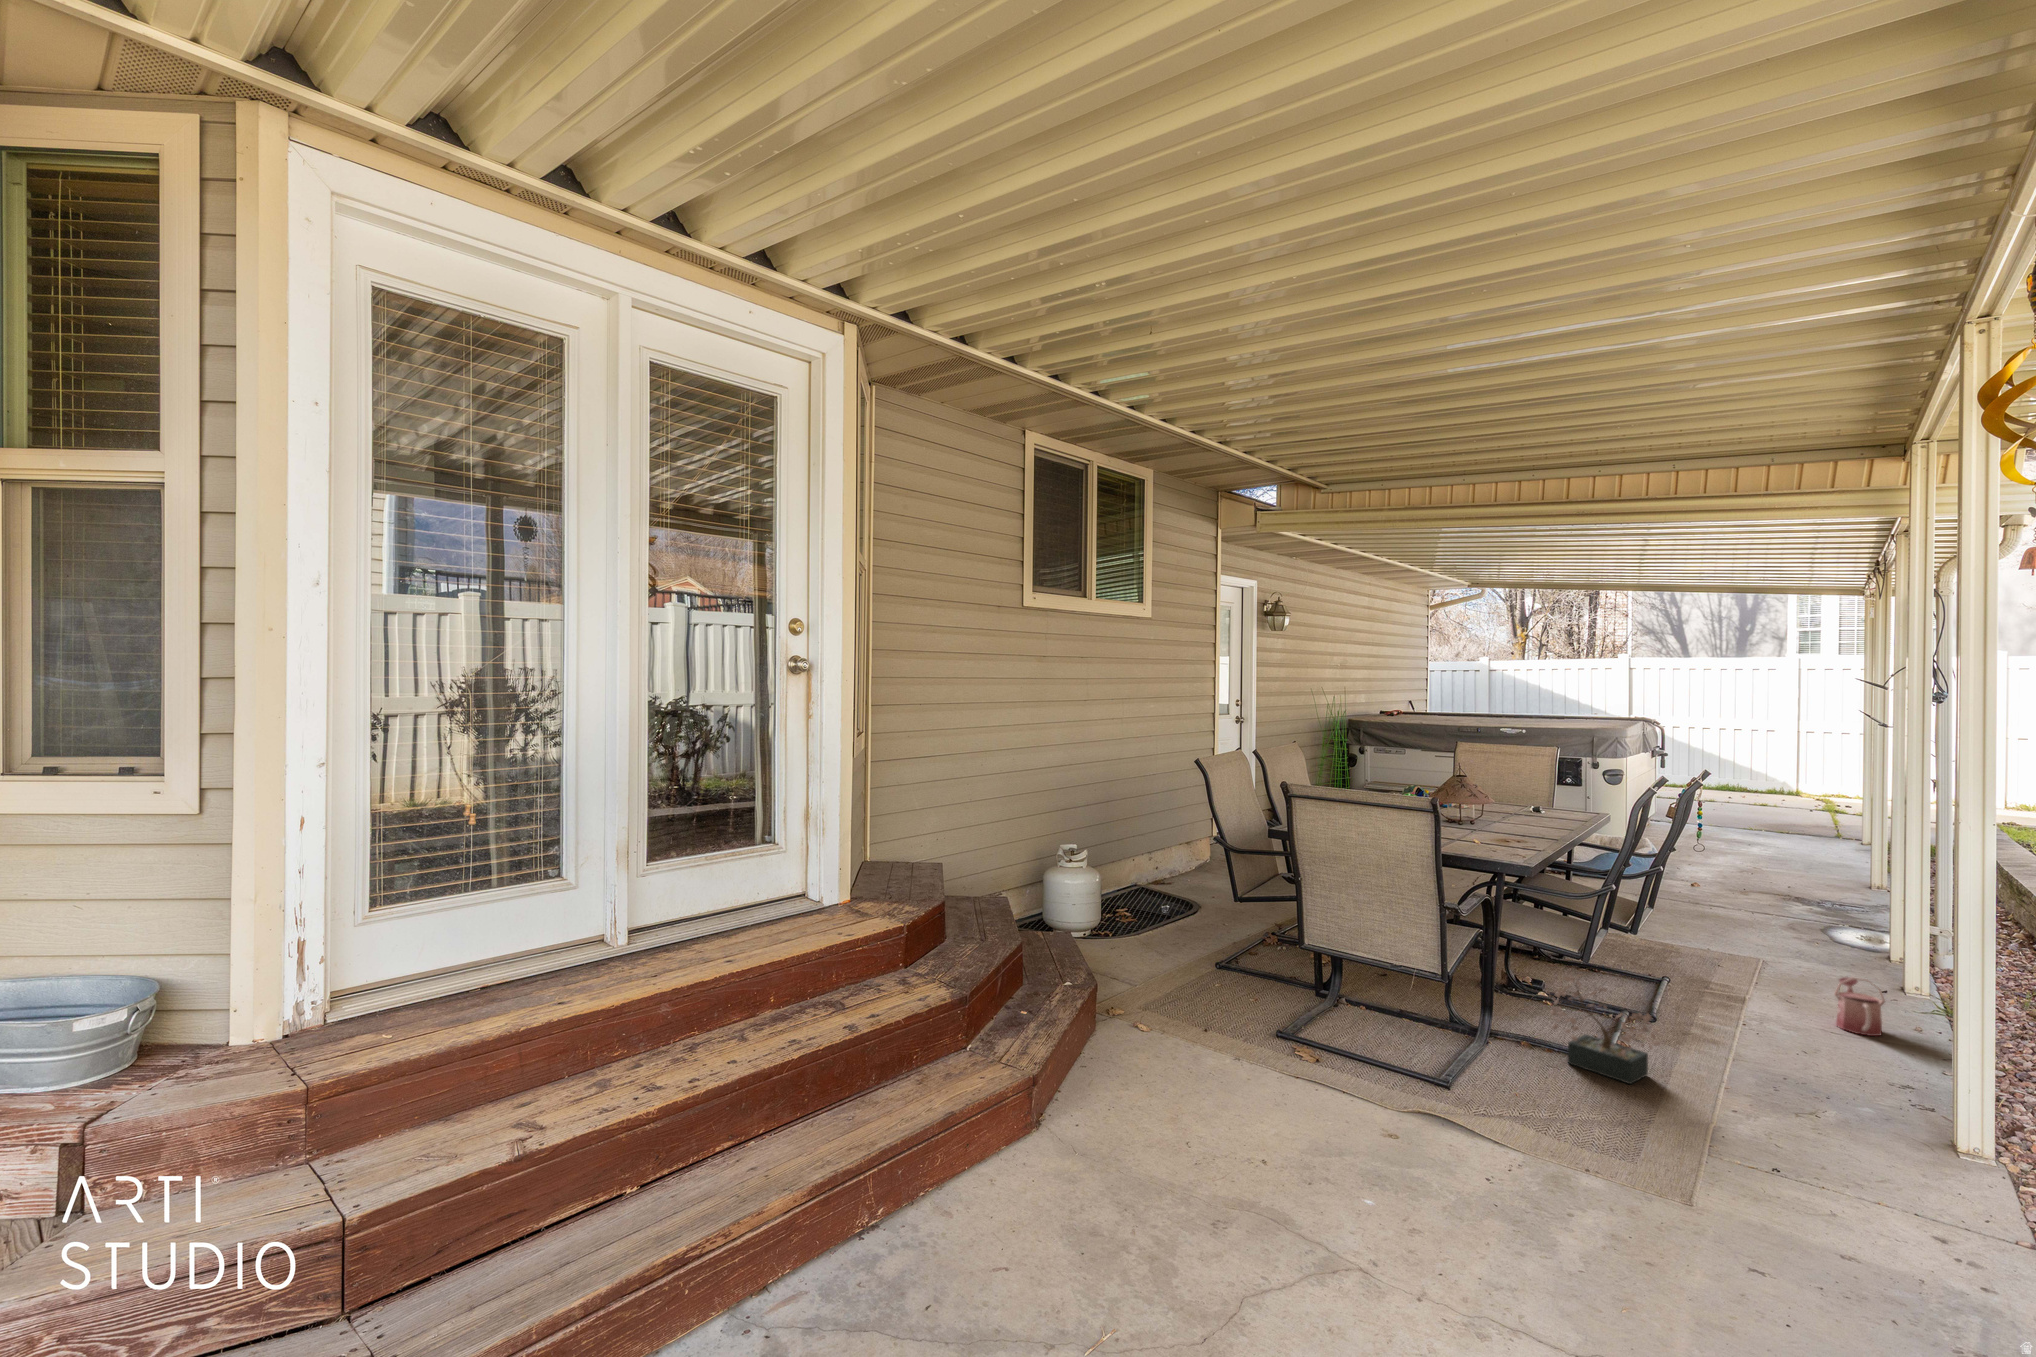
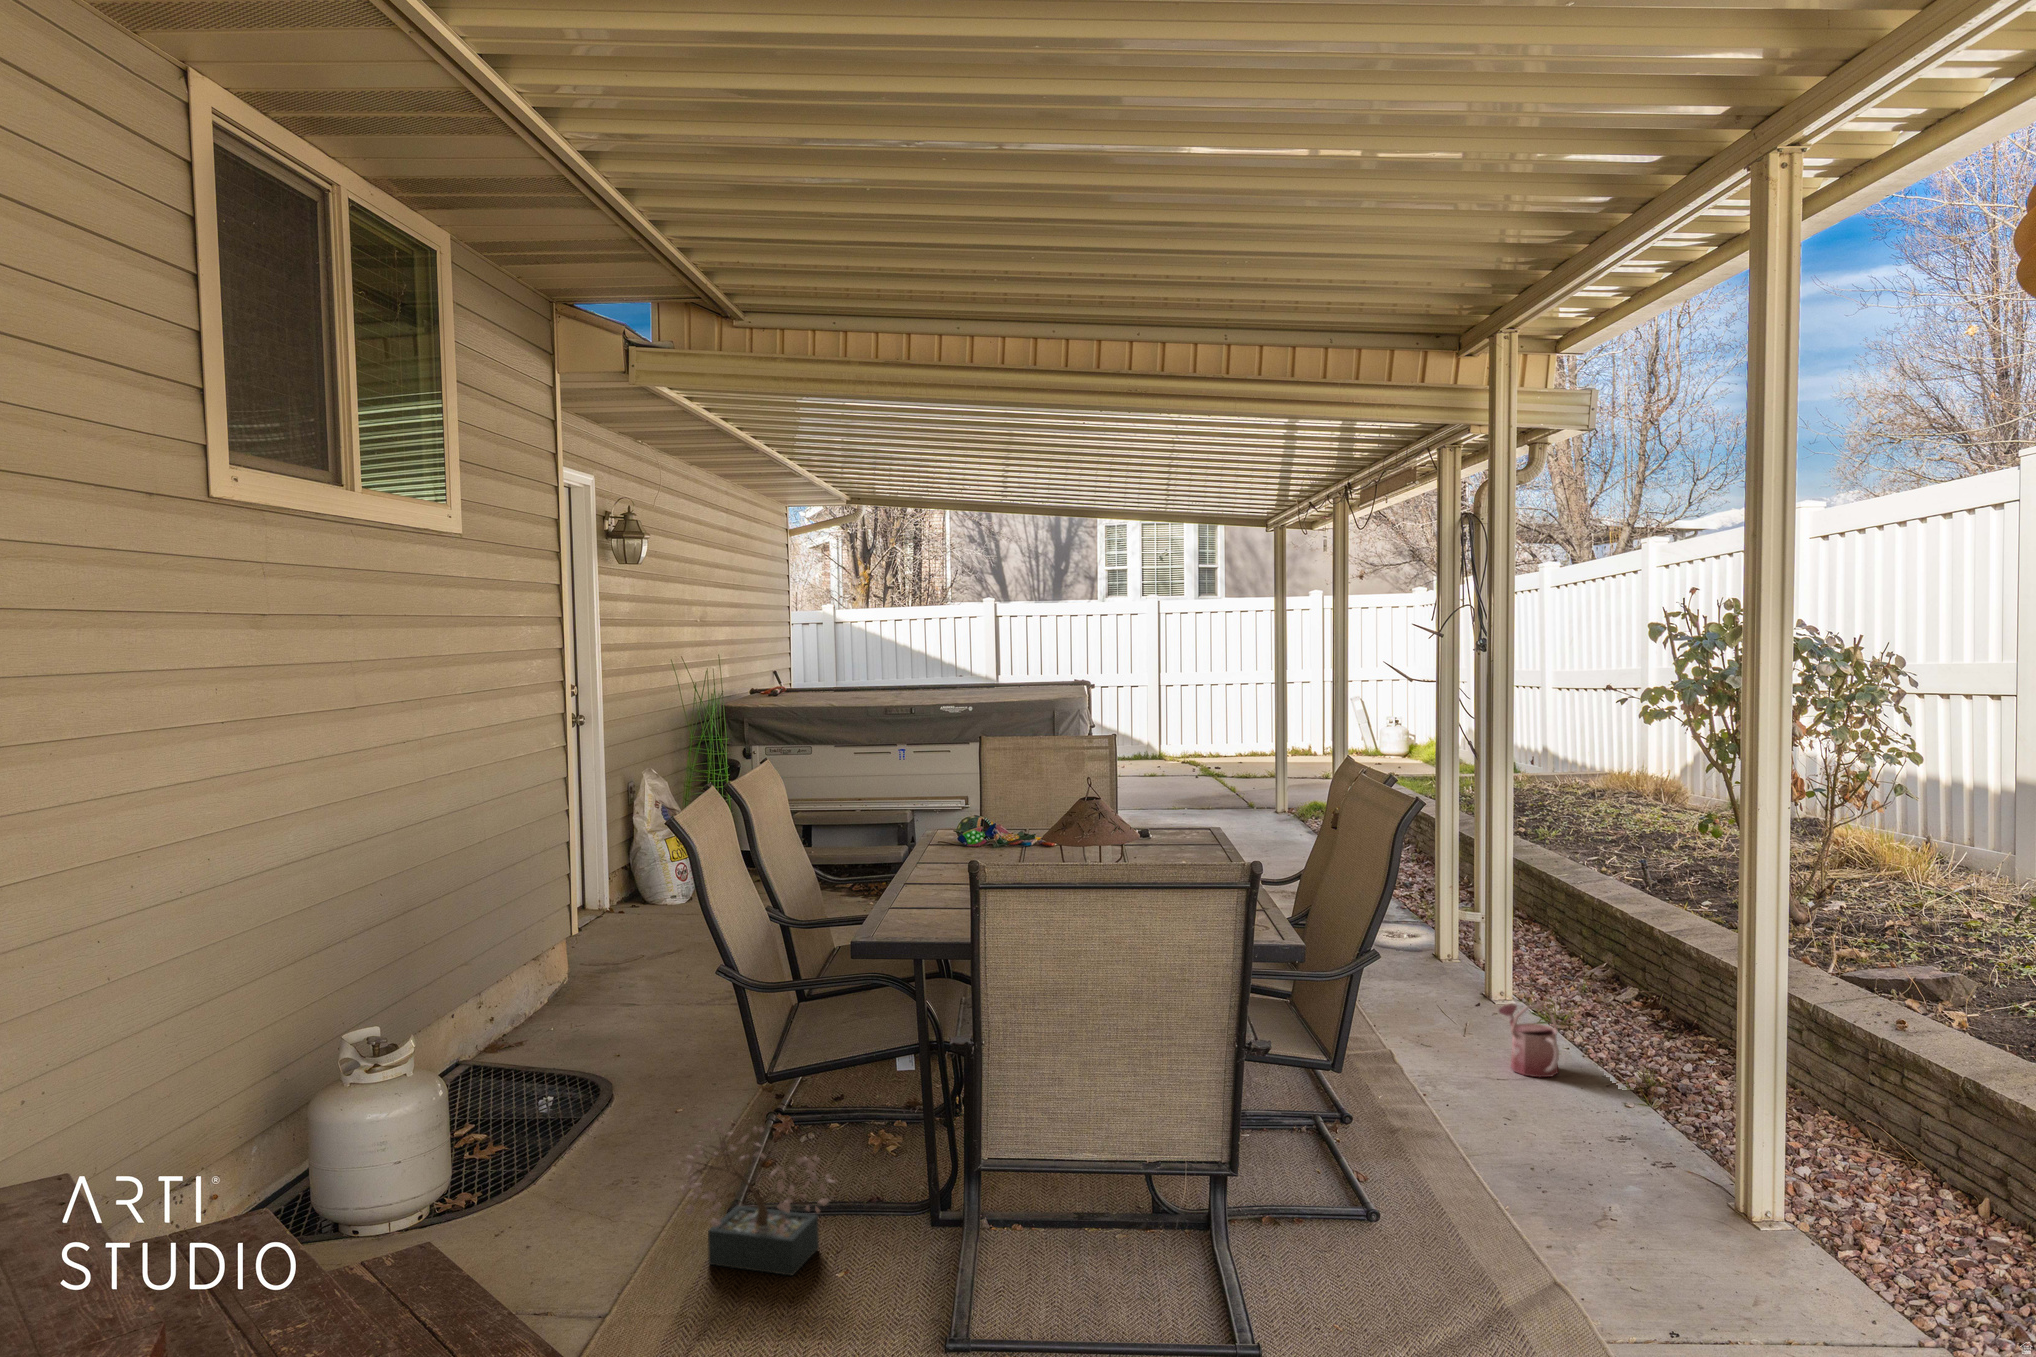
decorative plant: present [1548,975,1661,1084] -> present [675,1114,836,1275]

